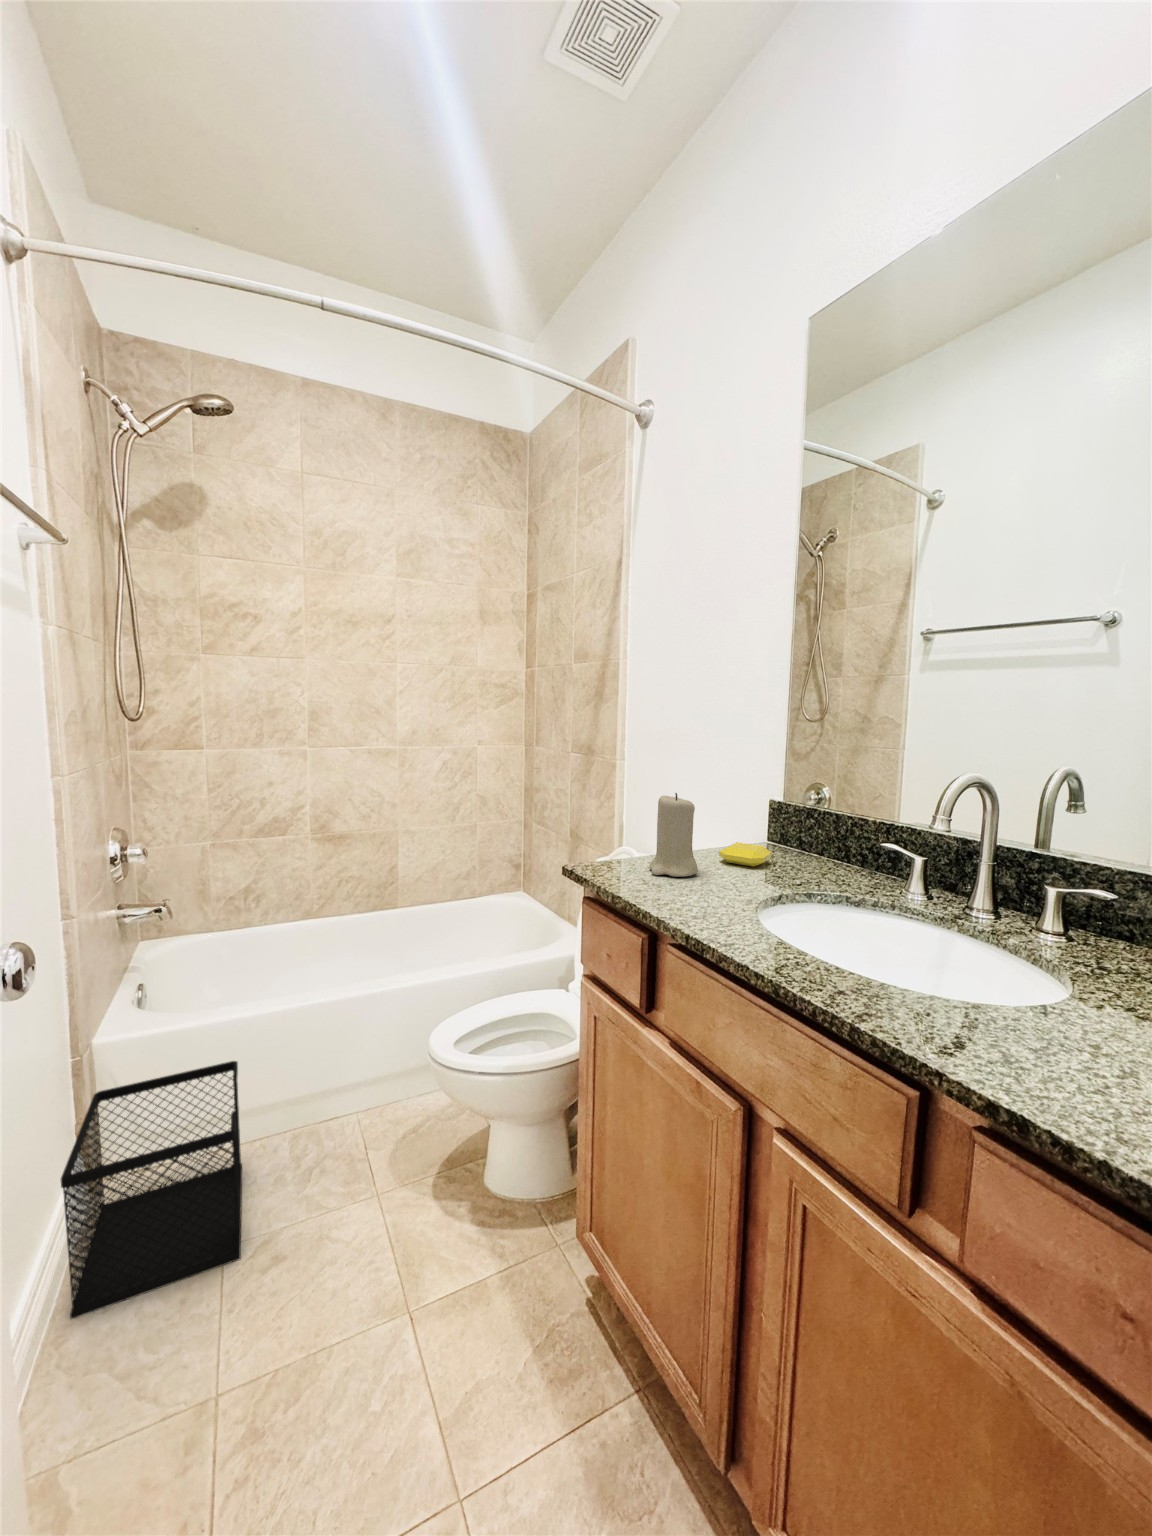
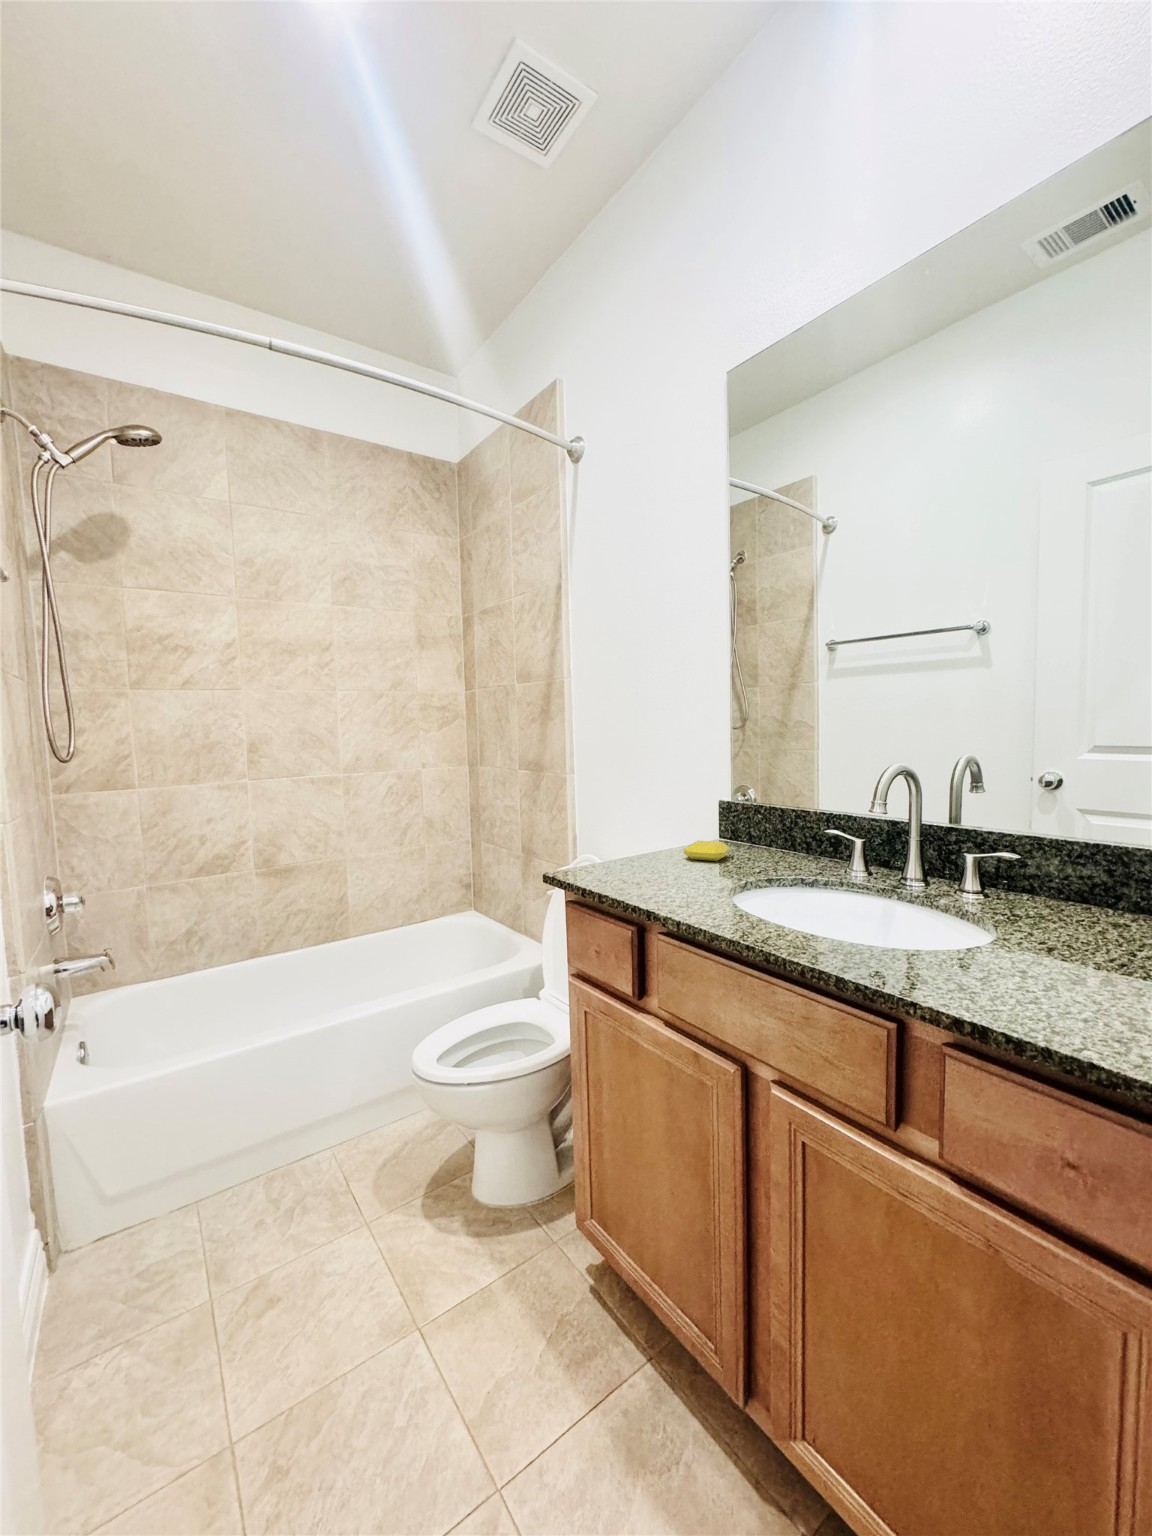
candle: present [649,793,698,877] -> none [625,798,670,875]
wastebasket: present [61,1061,242,1319] -> none [32,1110,230,1408]

